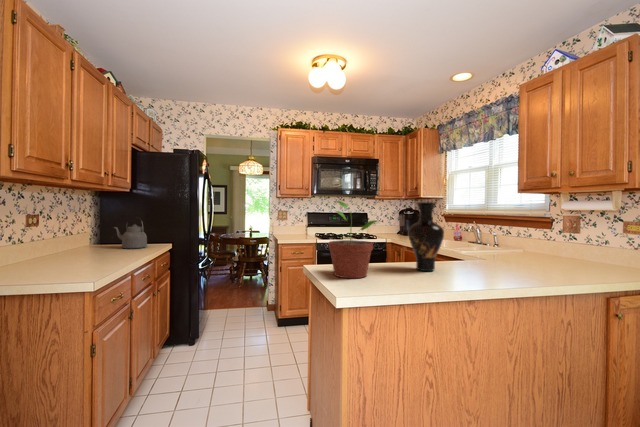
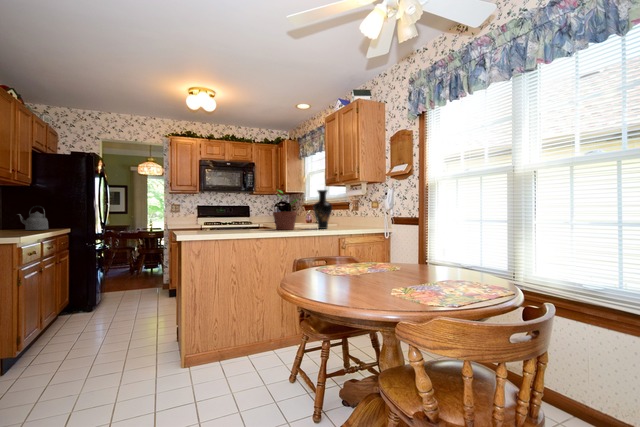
potted plant: present [329,201,377,278] -> present [273,190,298,230]
vase: present [408,202,444,271] -> present [313,190,332,229]

